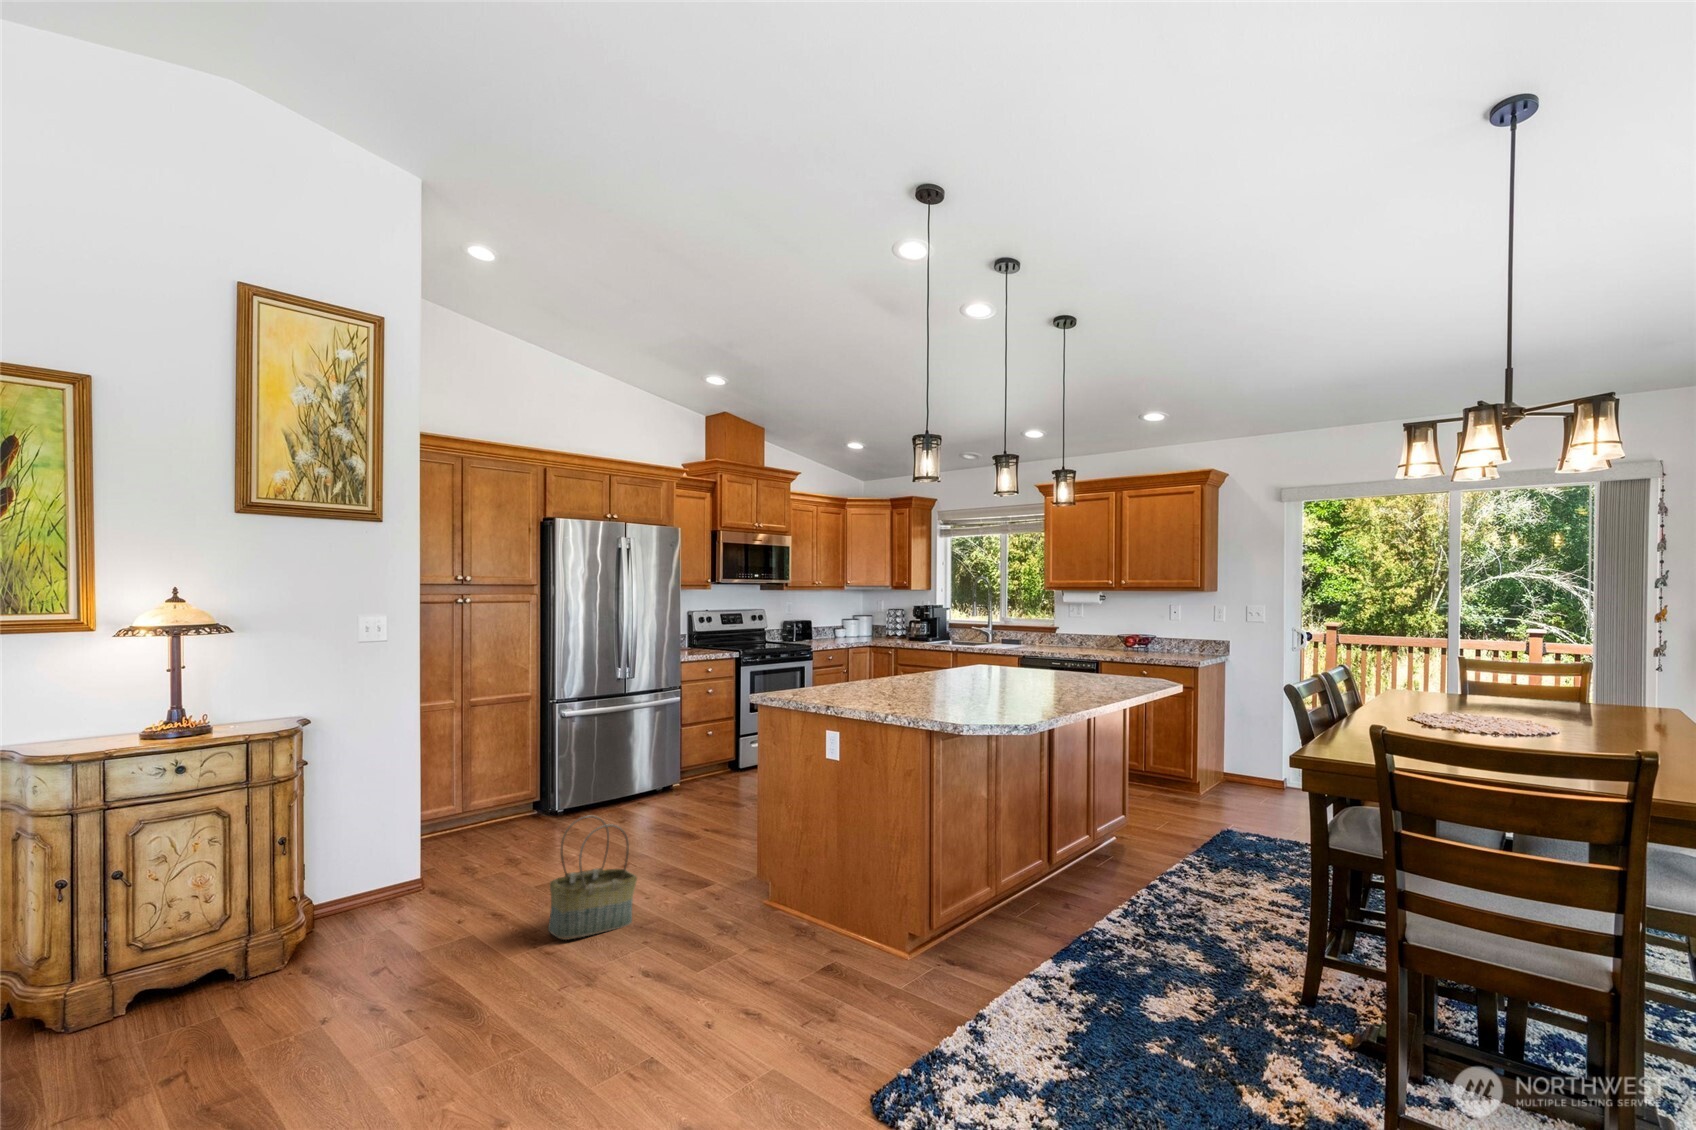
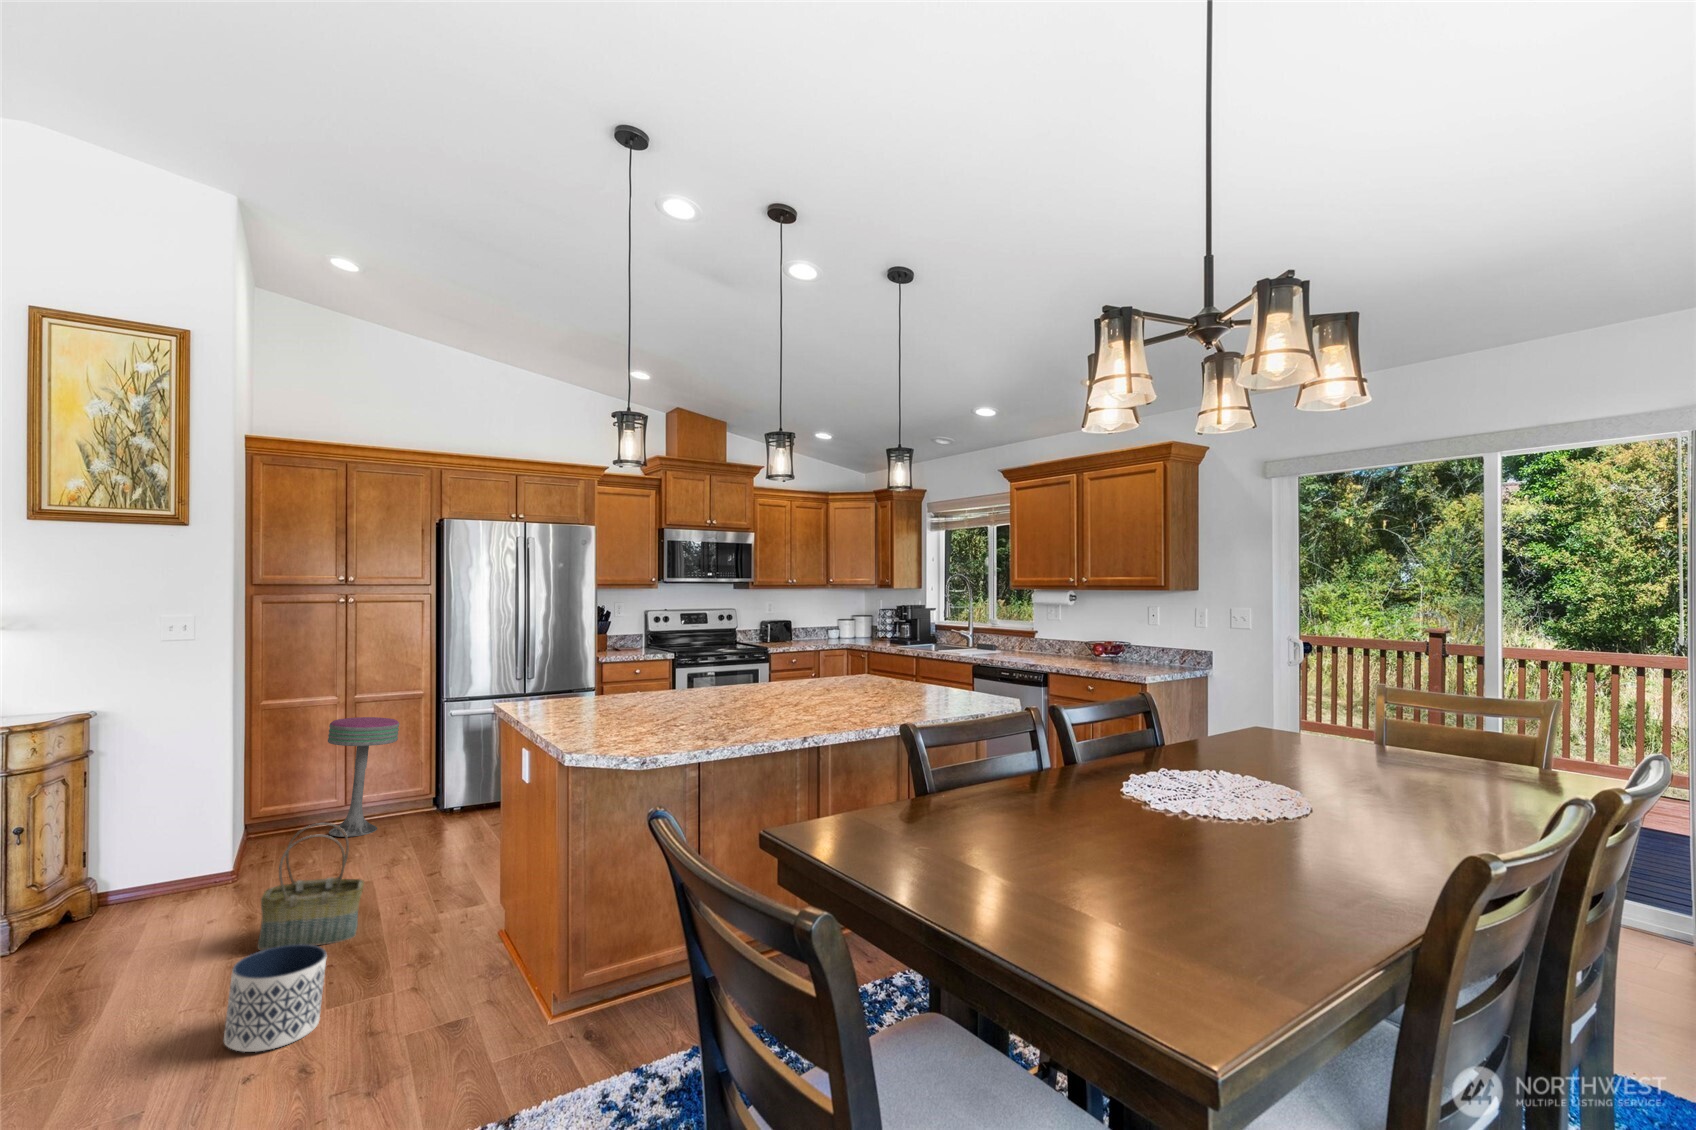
bar stool: none [455,722,523,845] -> present [328,717,399,837]
planter: none [643,916,718,1010] -> present [224,944,327,1052]

